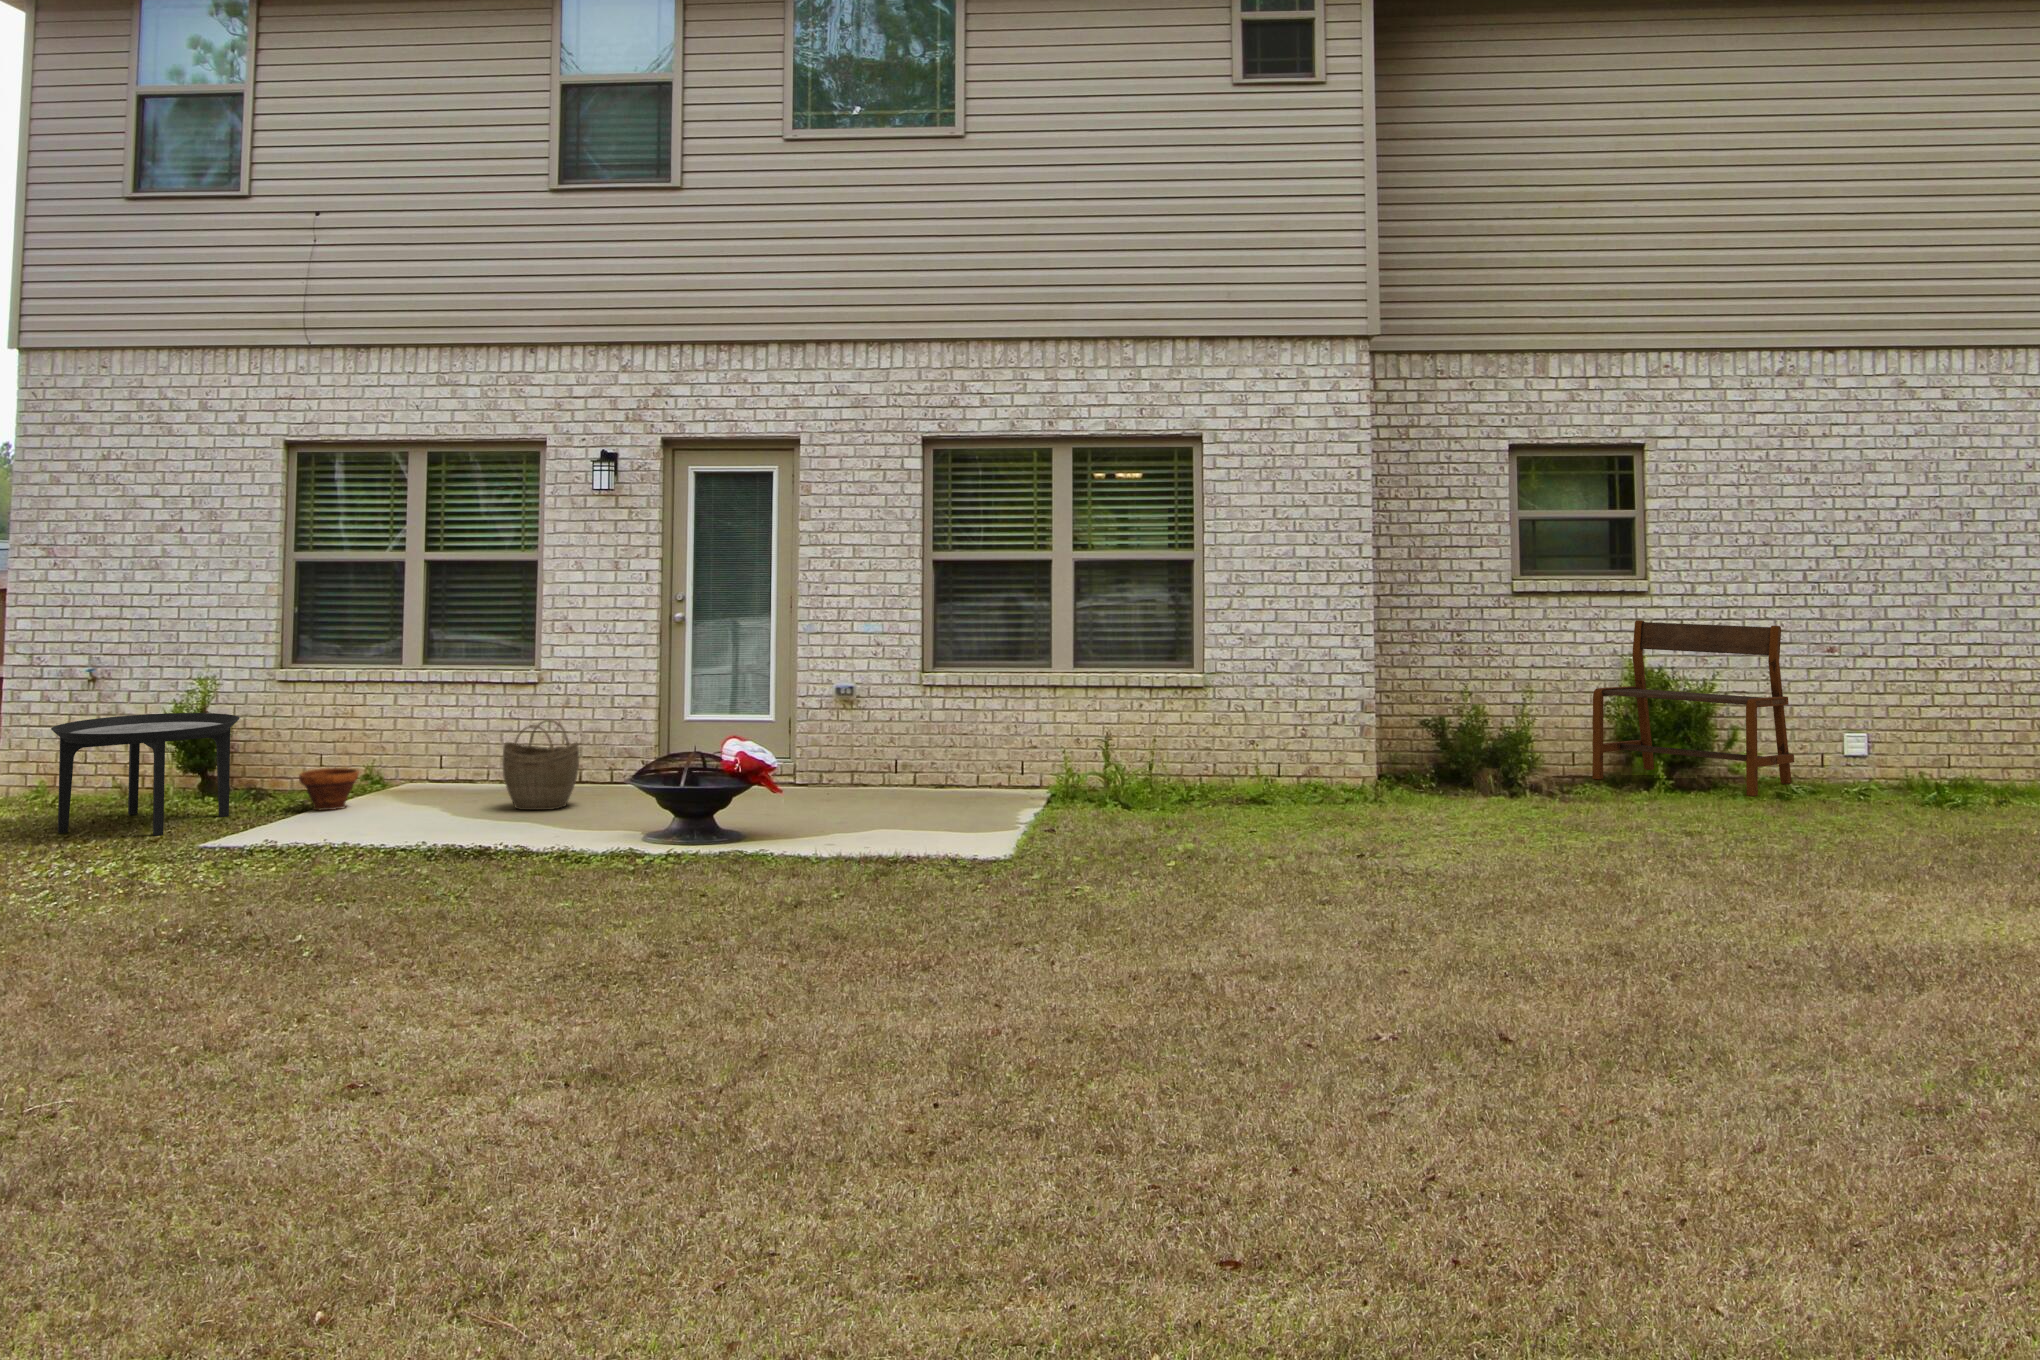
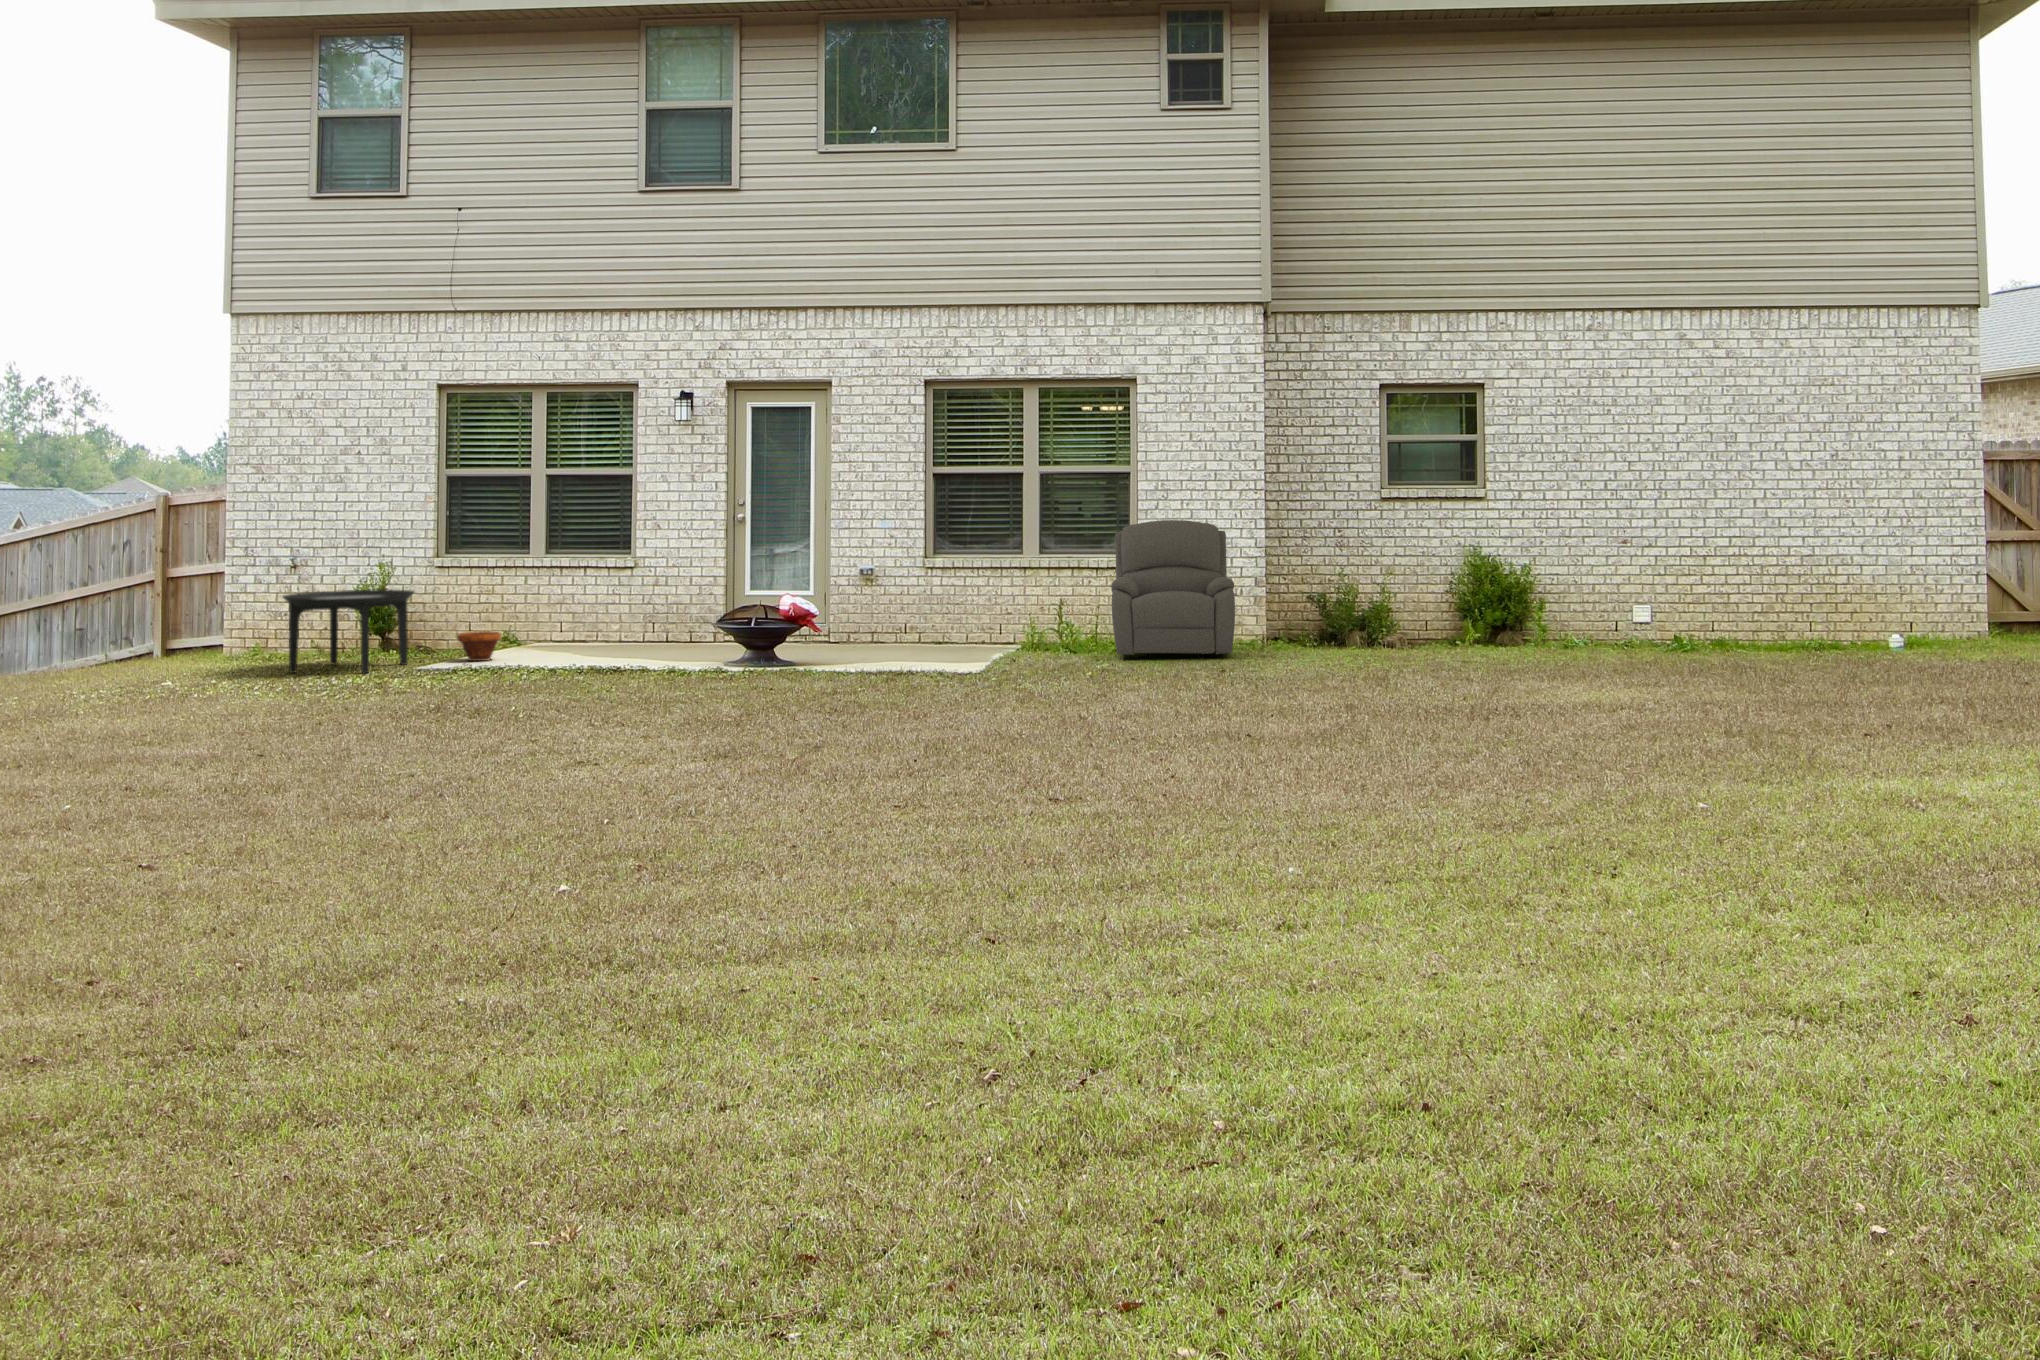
bench: present [1593,620,1794,796] -> none [1435,519,1582,645]
chair: none [1173,626,1344,821] -> present [1111,520,1235,659]
woven basket: present [502,720,579,810] -> none [611,594,668,660]

